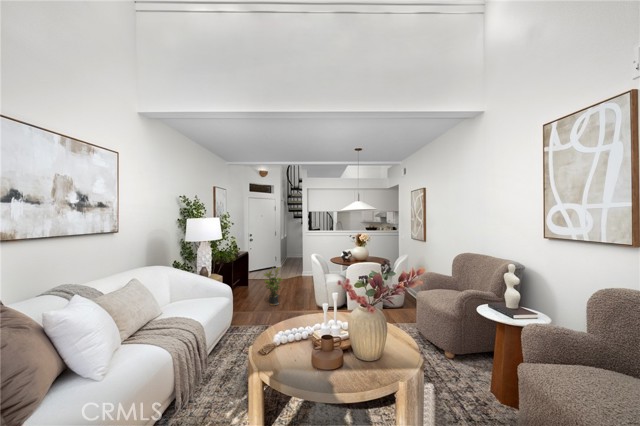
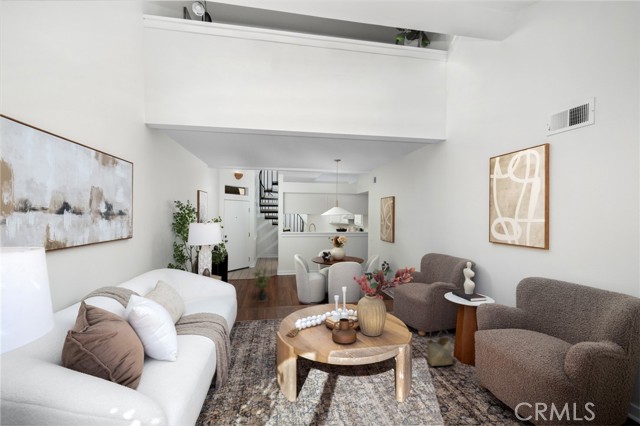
woven basket: none [450,347,487,404] -> present [427,337,453,366]

